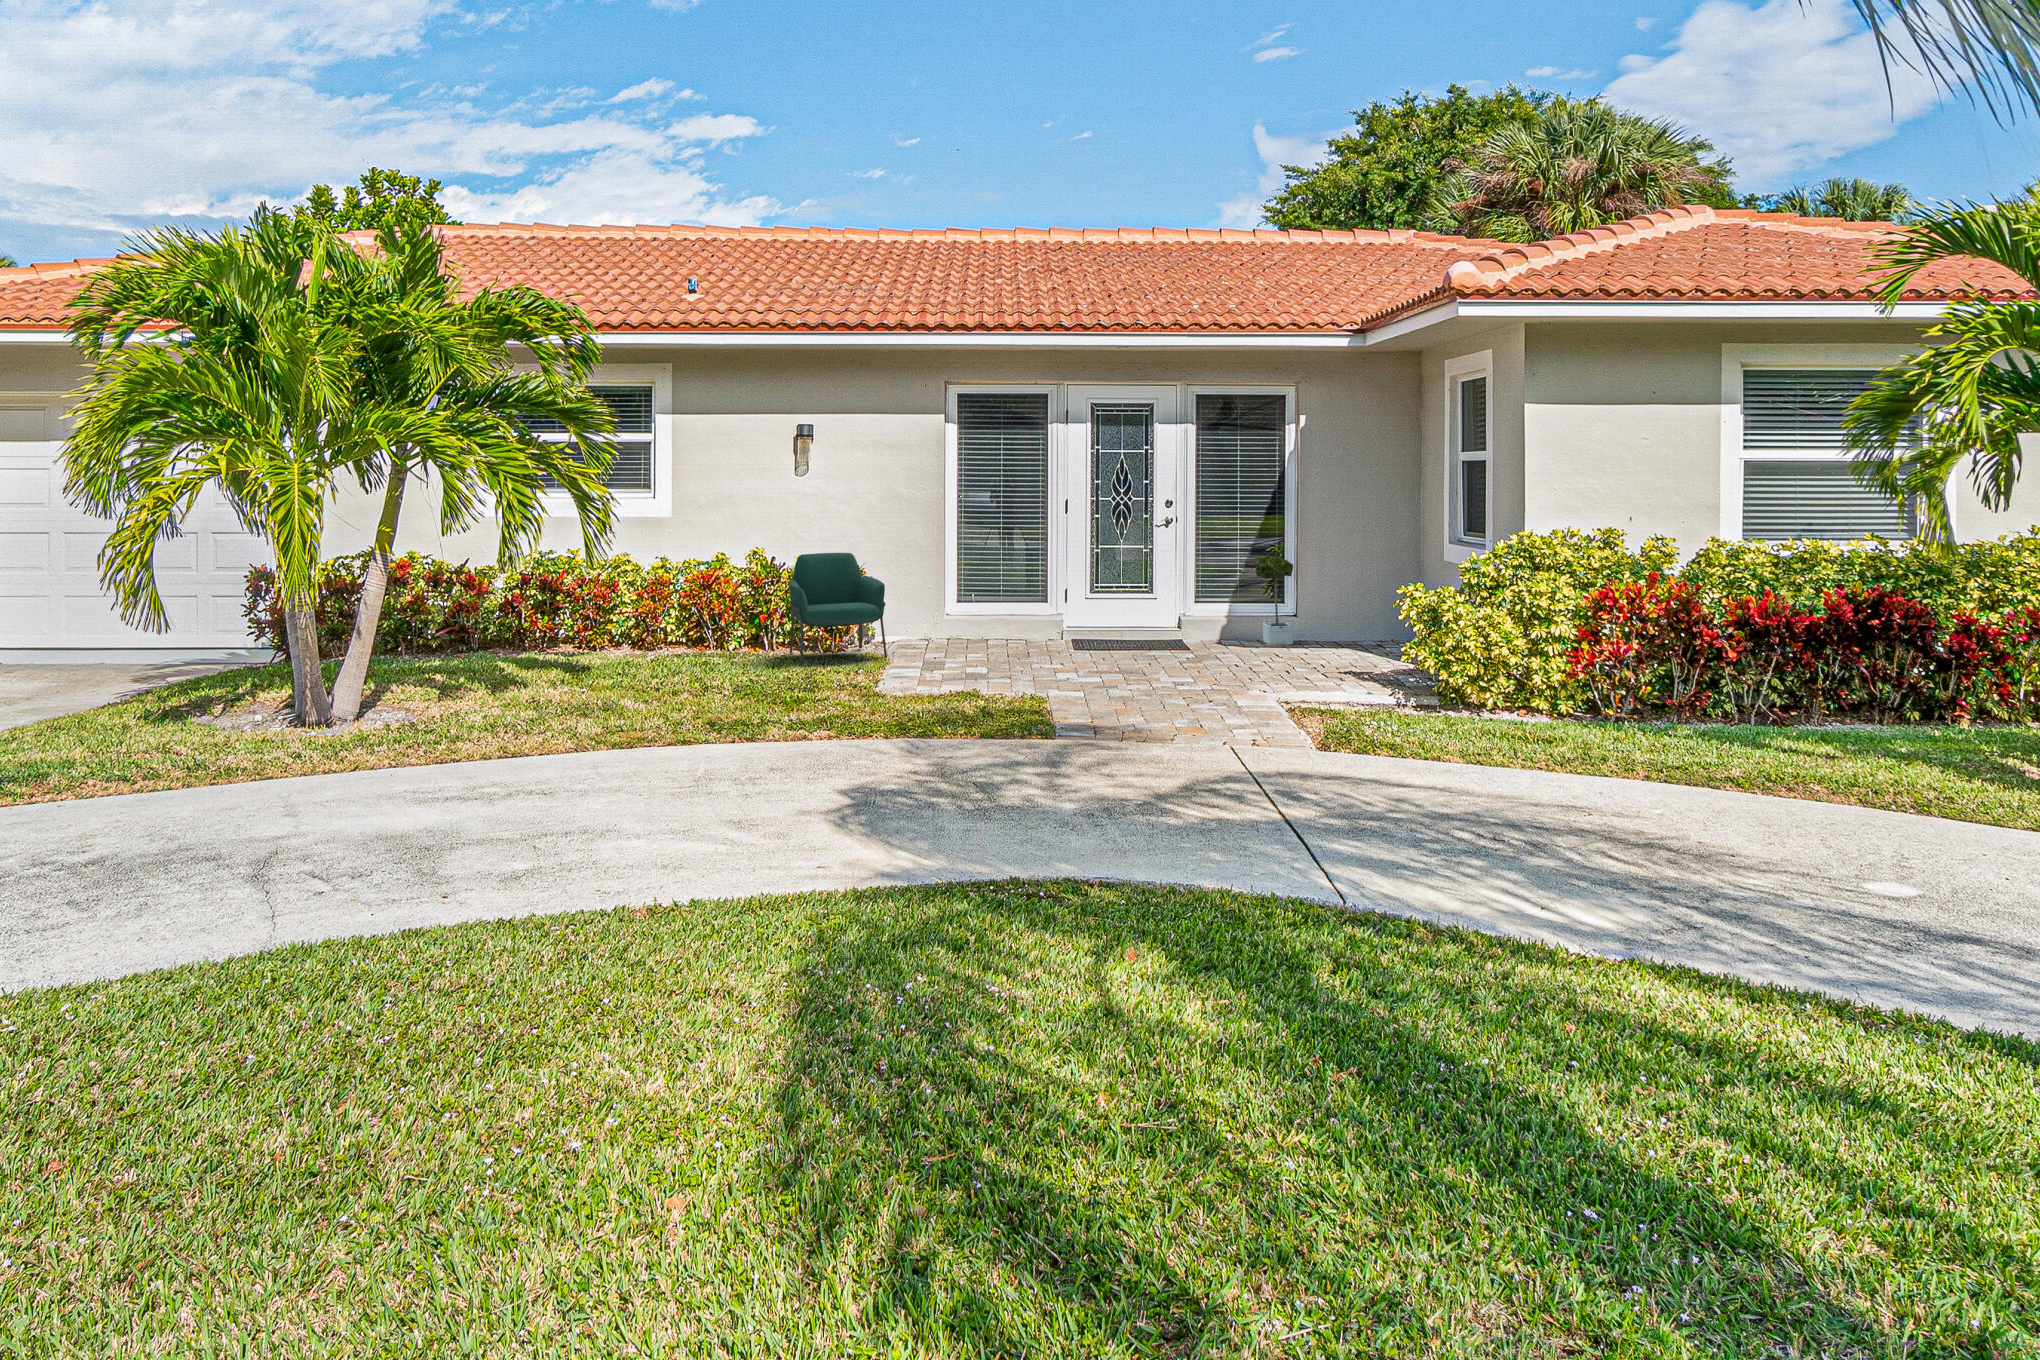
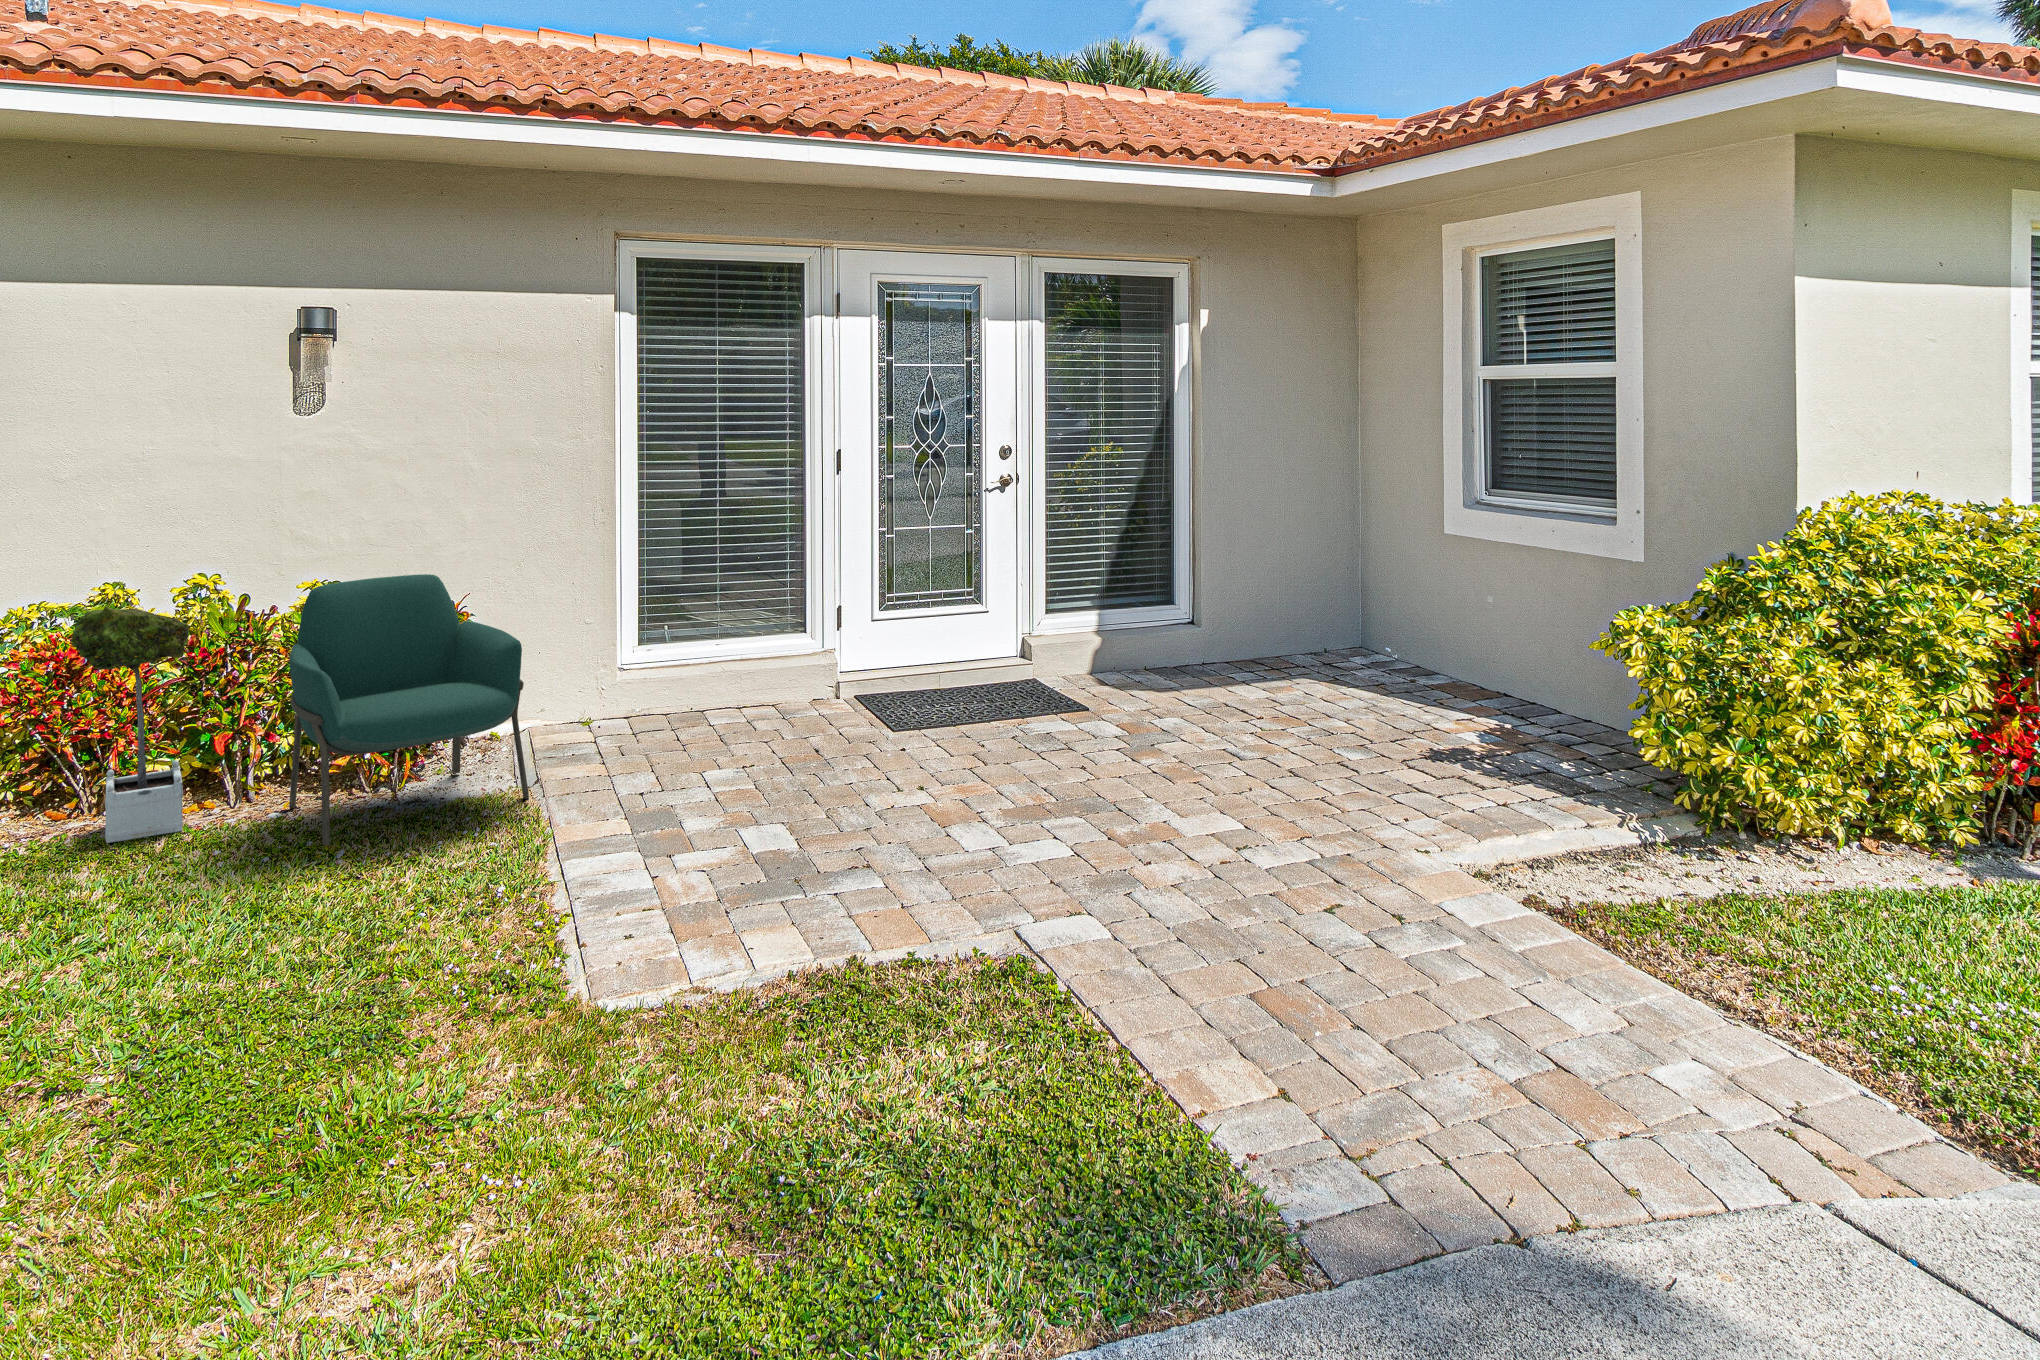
potted tree: present [1254,554,1293,645] -> present [71,606,190,843]

